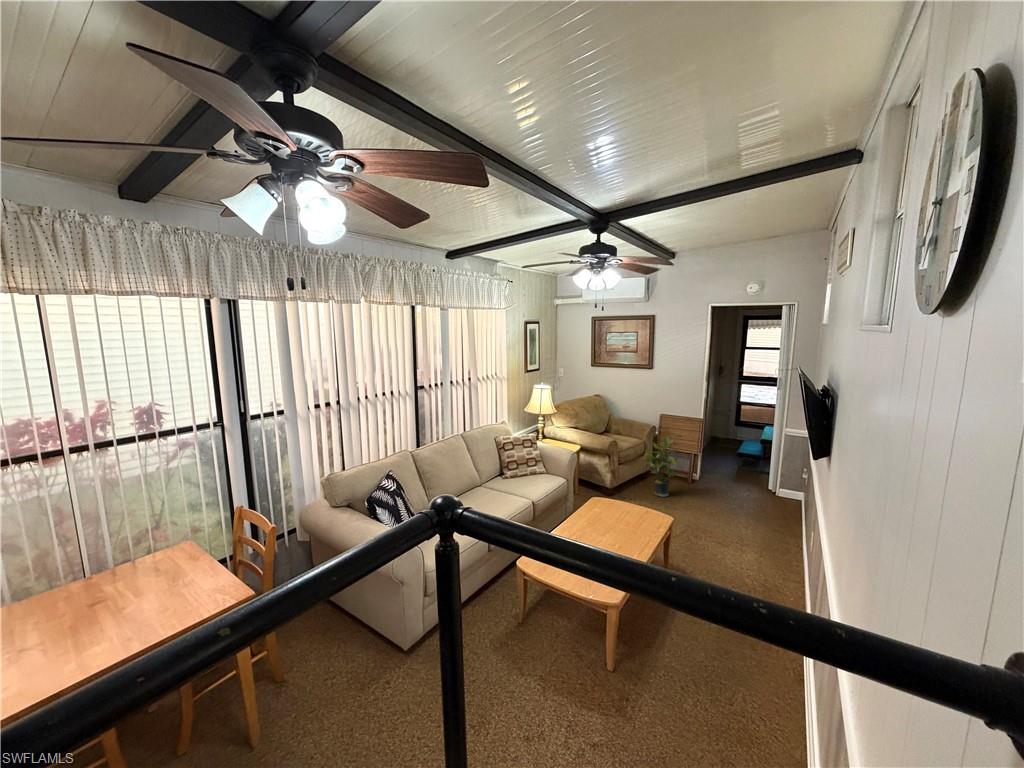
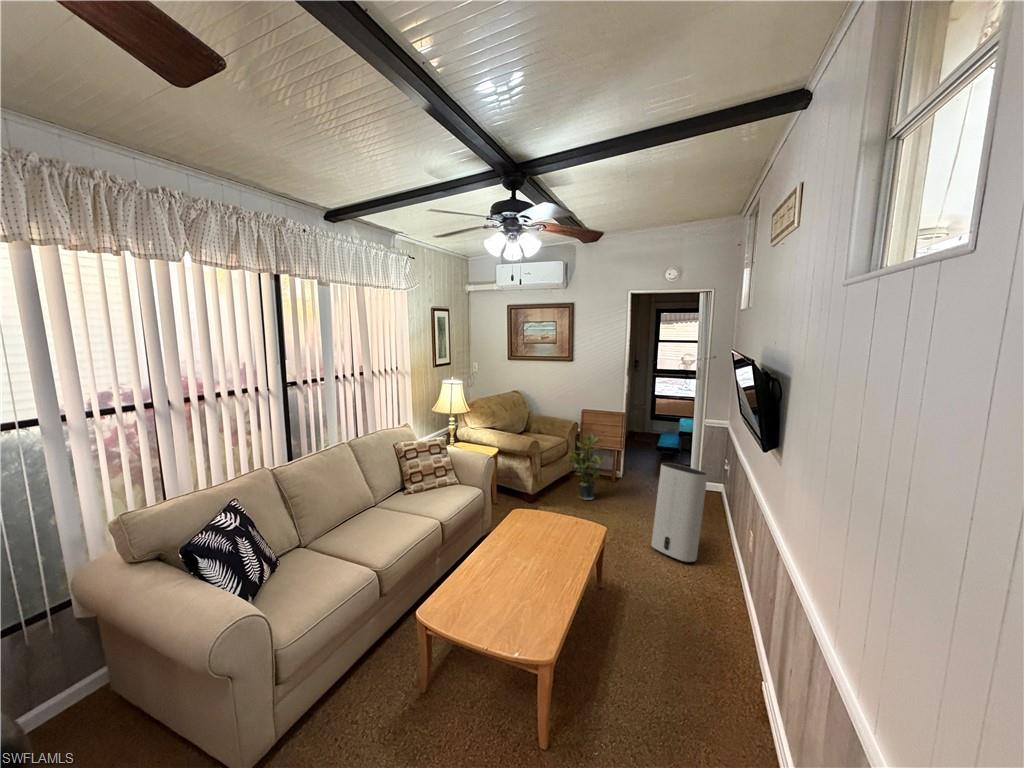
air purifier: none [719,467,775,557] -> present [651,463,707,562]

